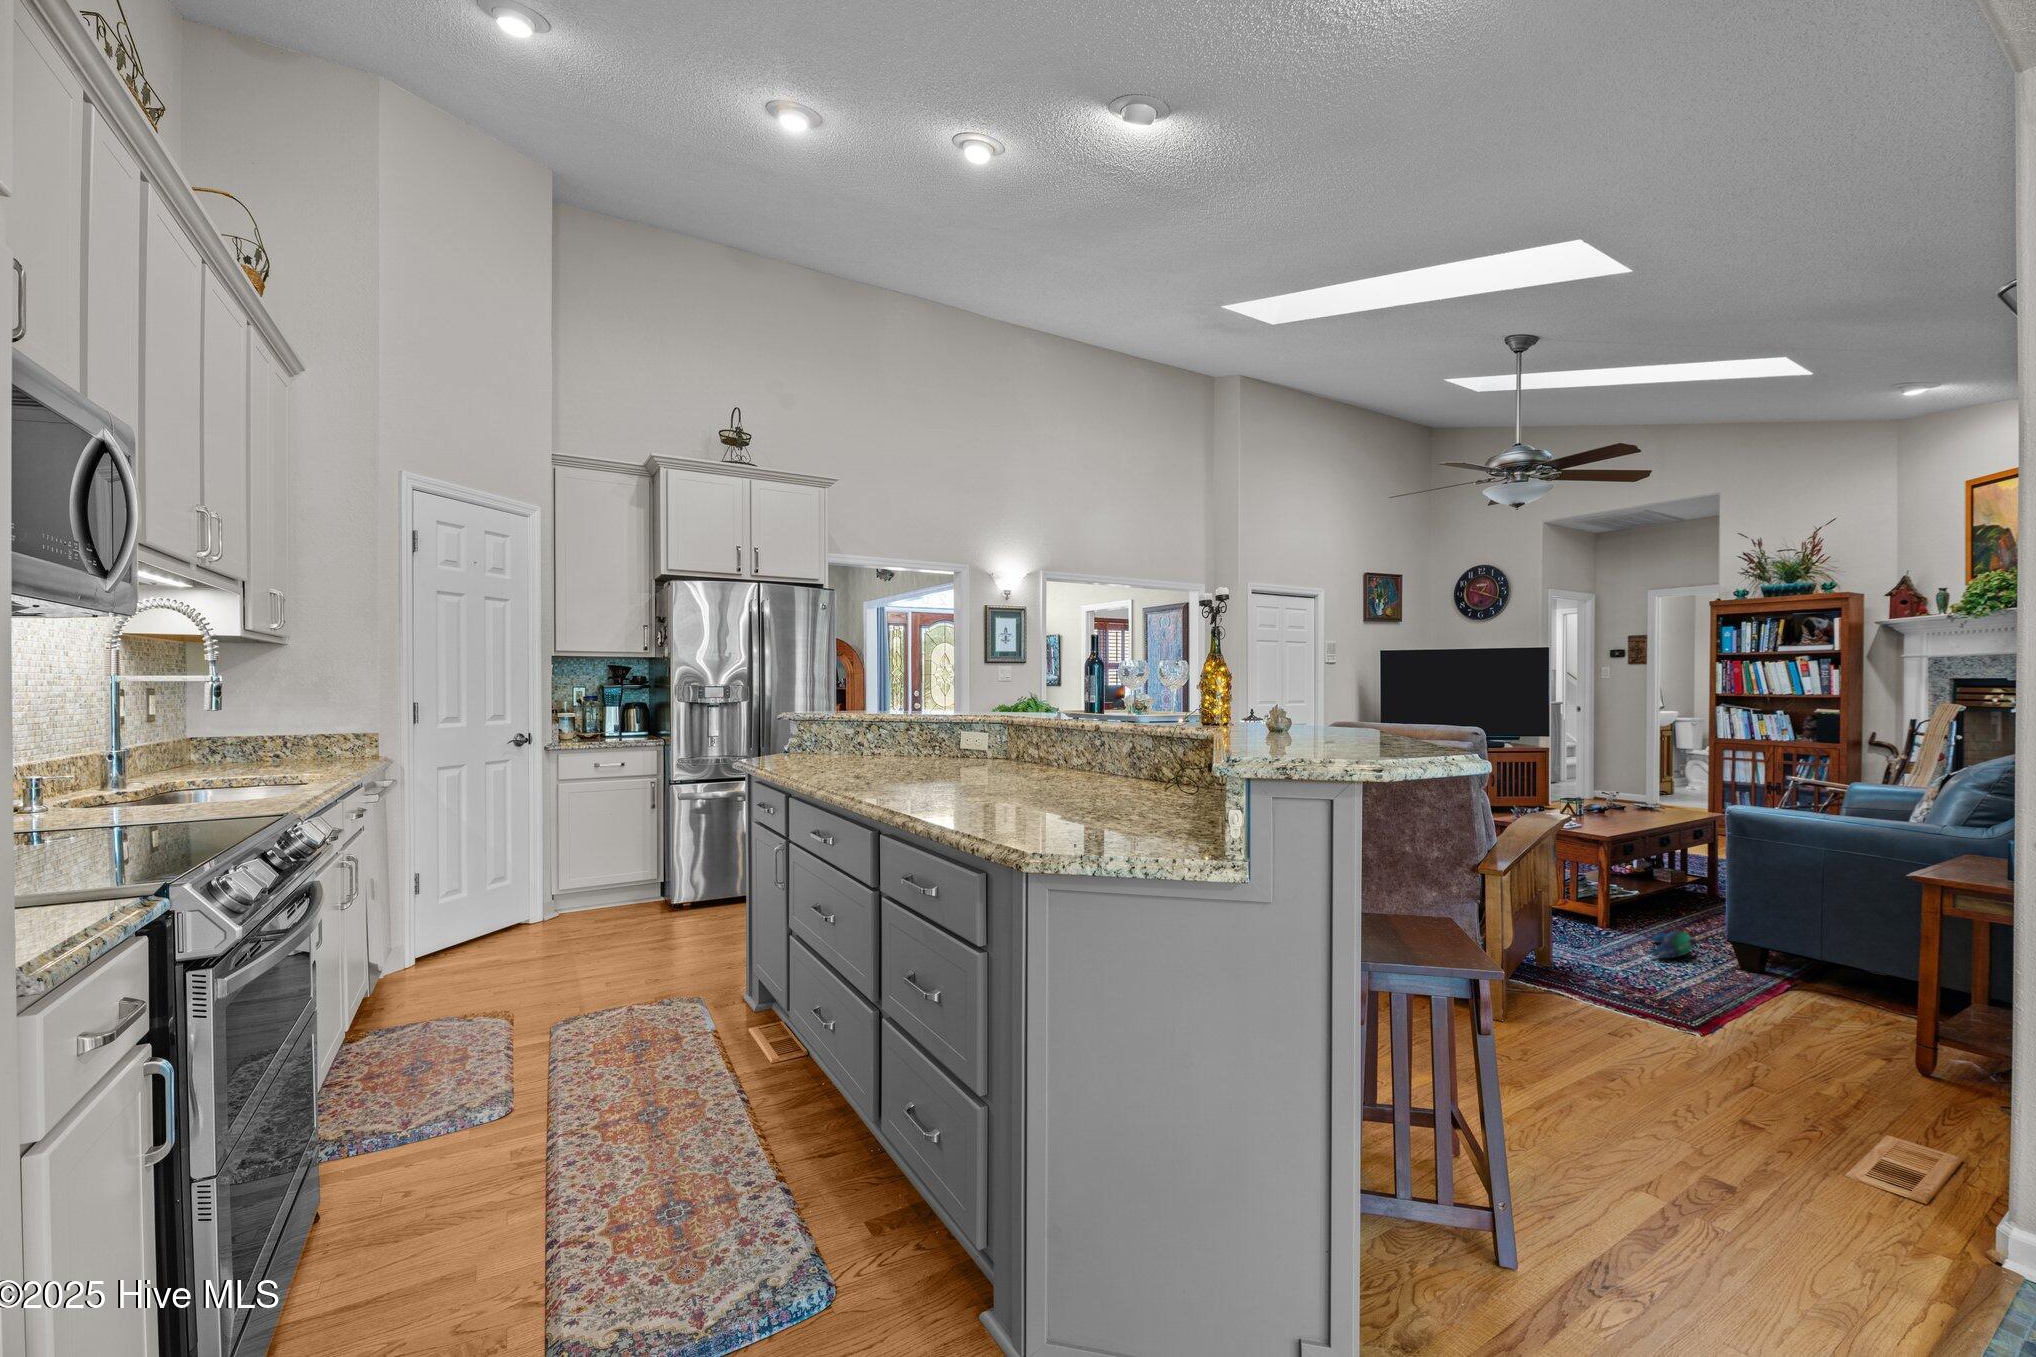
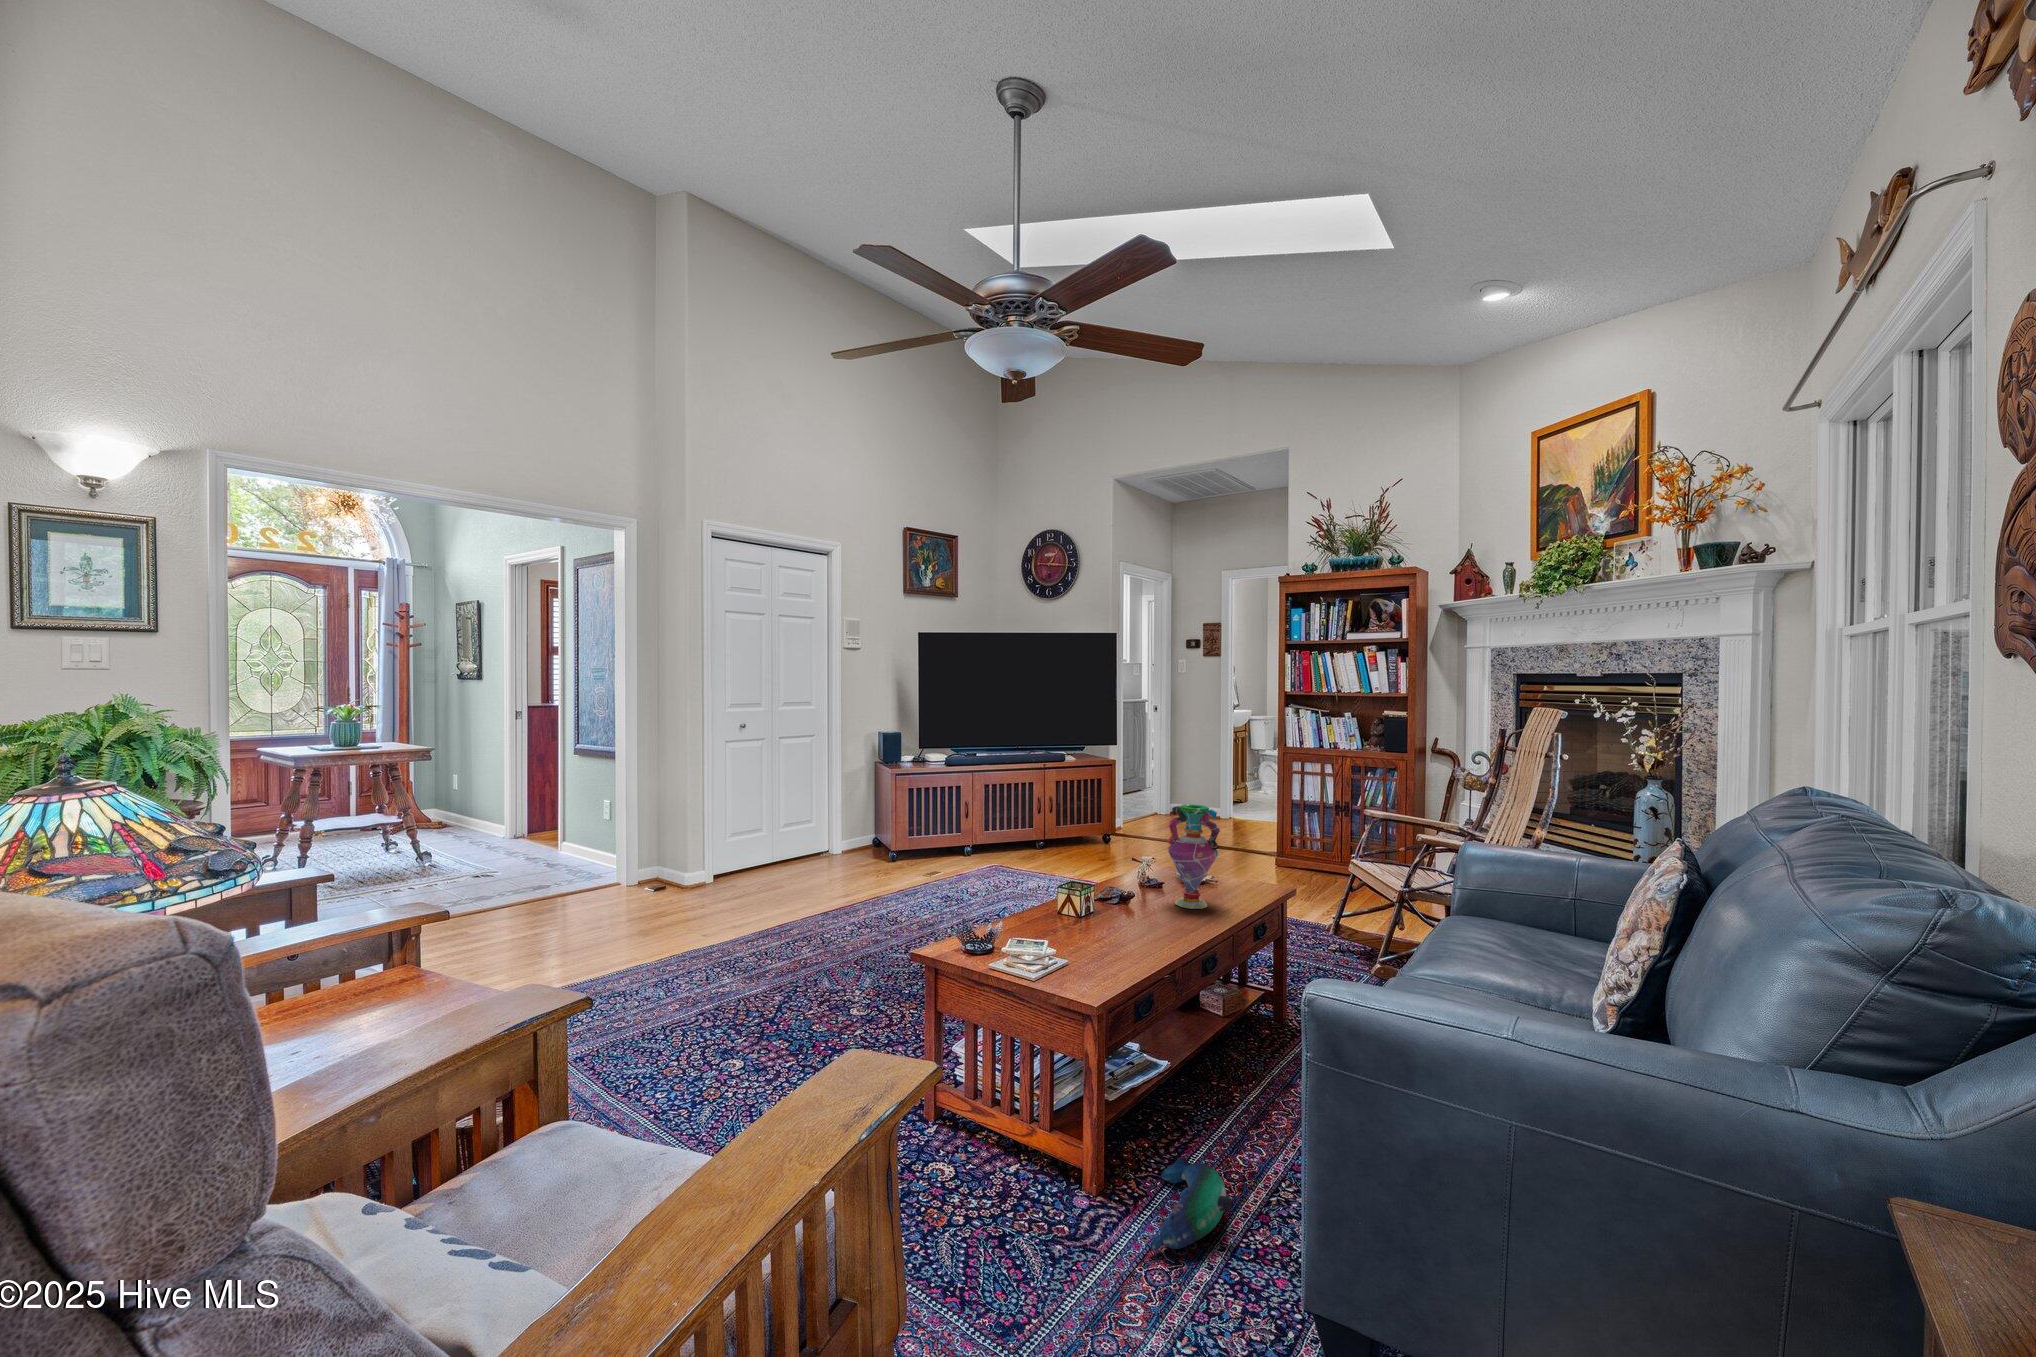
vase: none [1637,762,1676,823] -> present [1168,804,1220,909]

